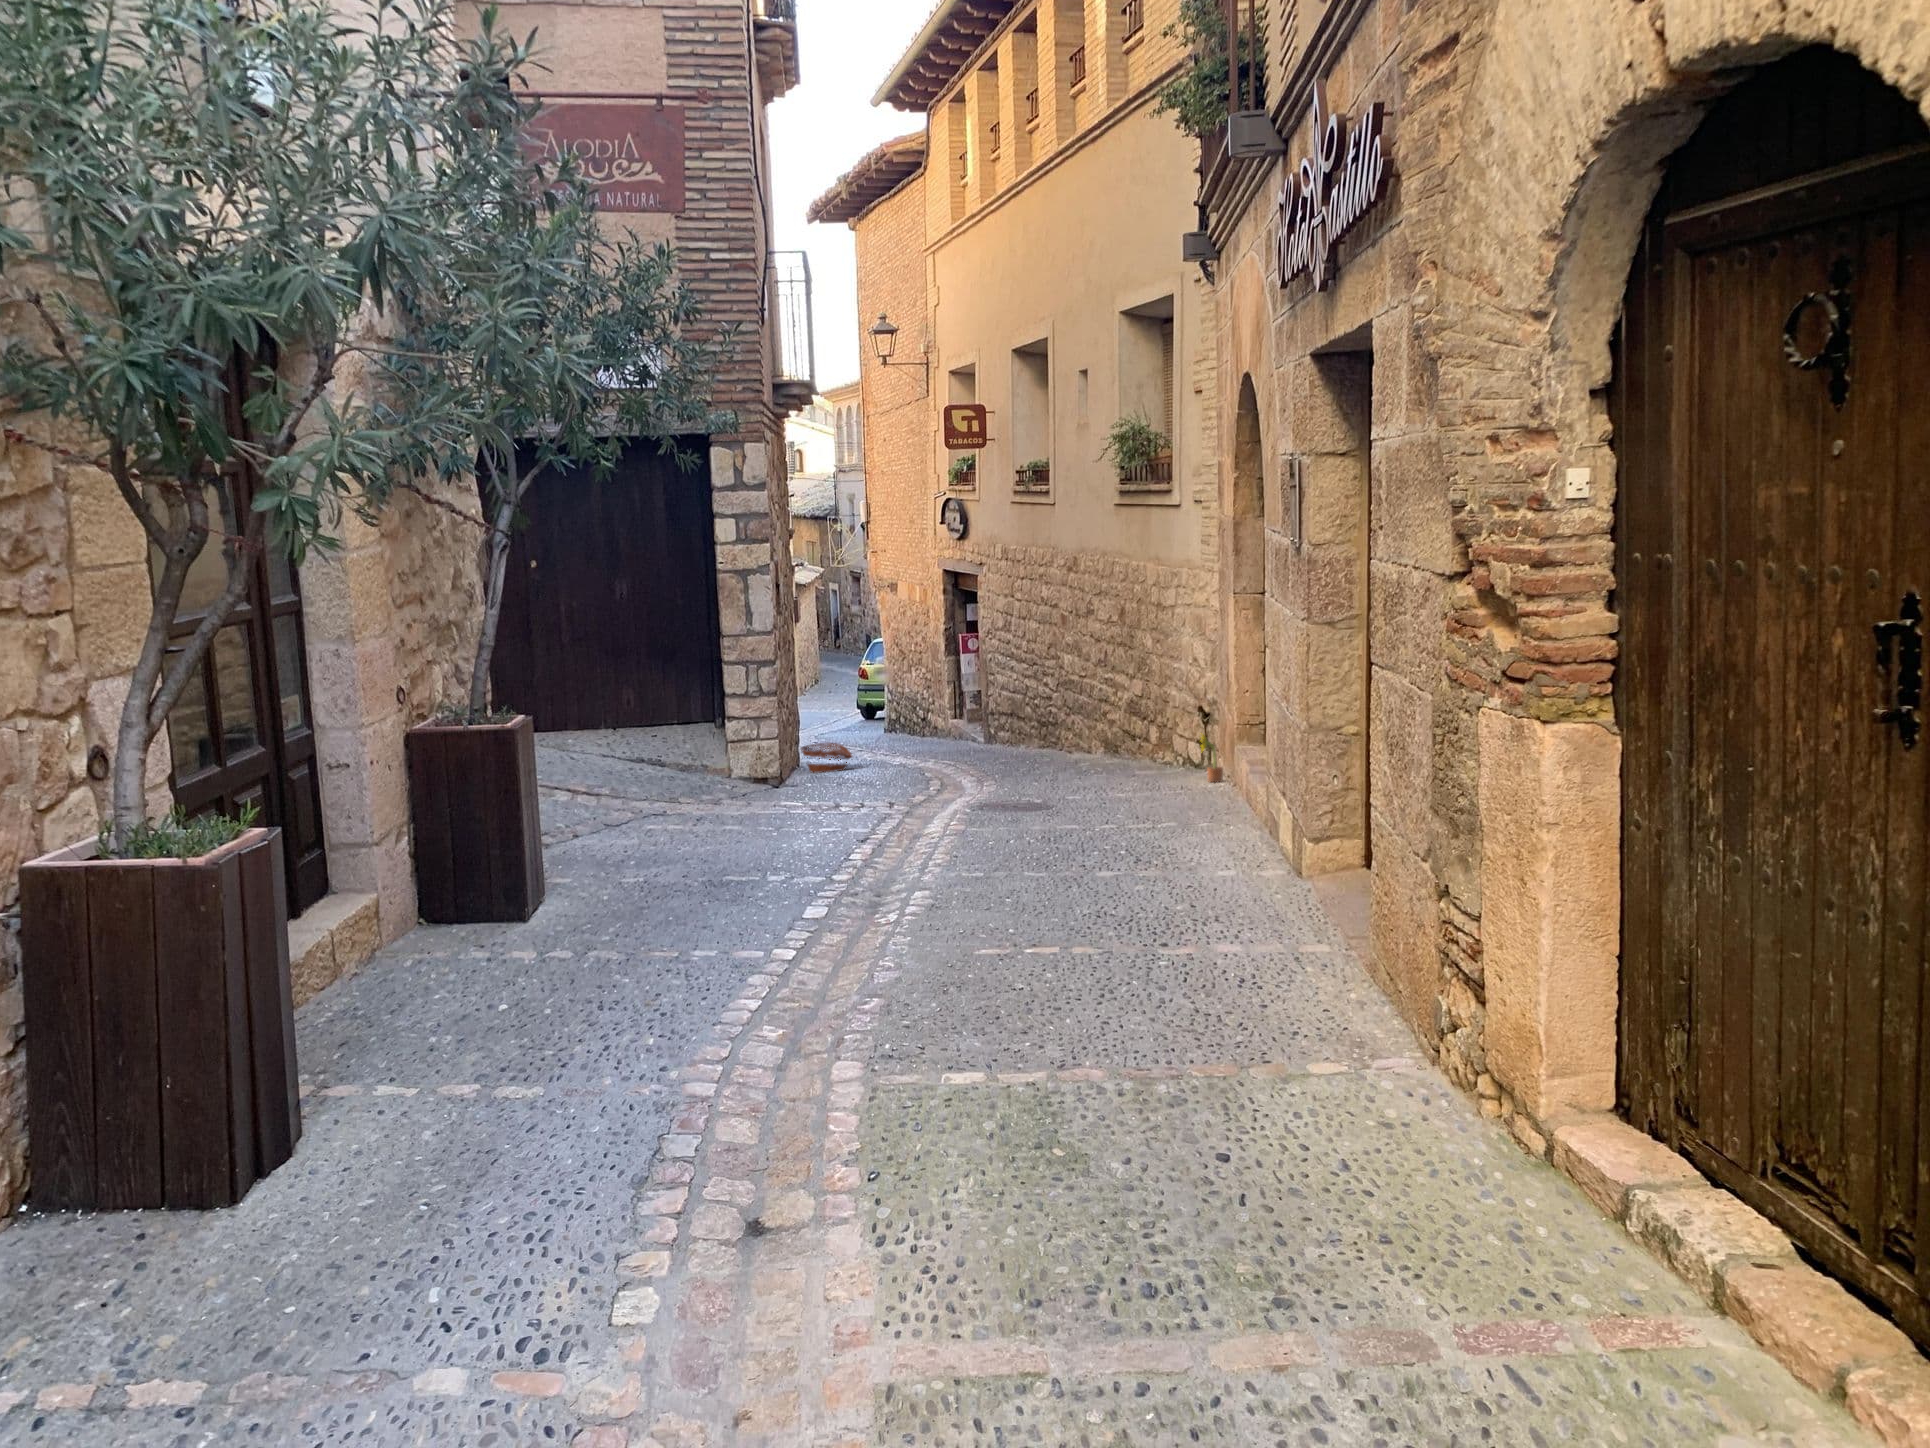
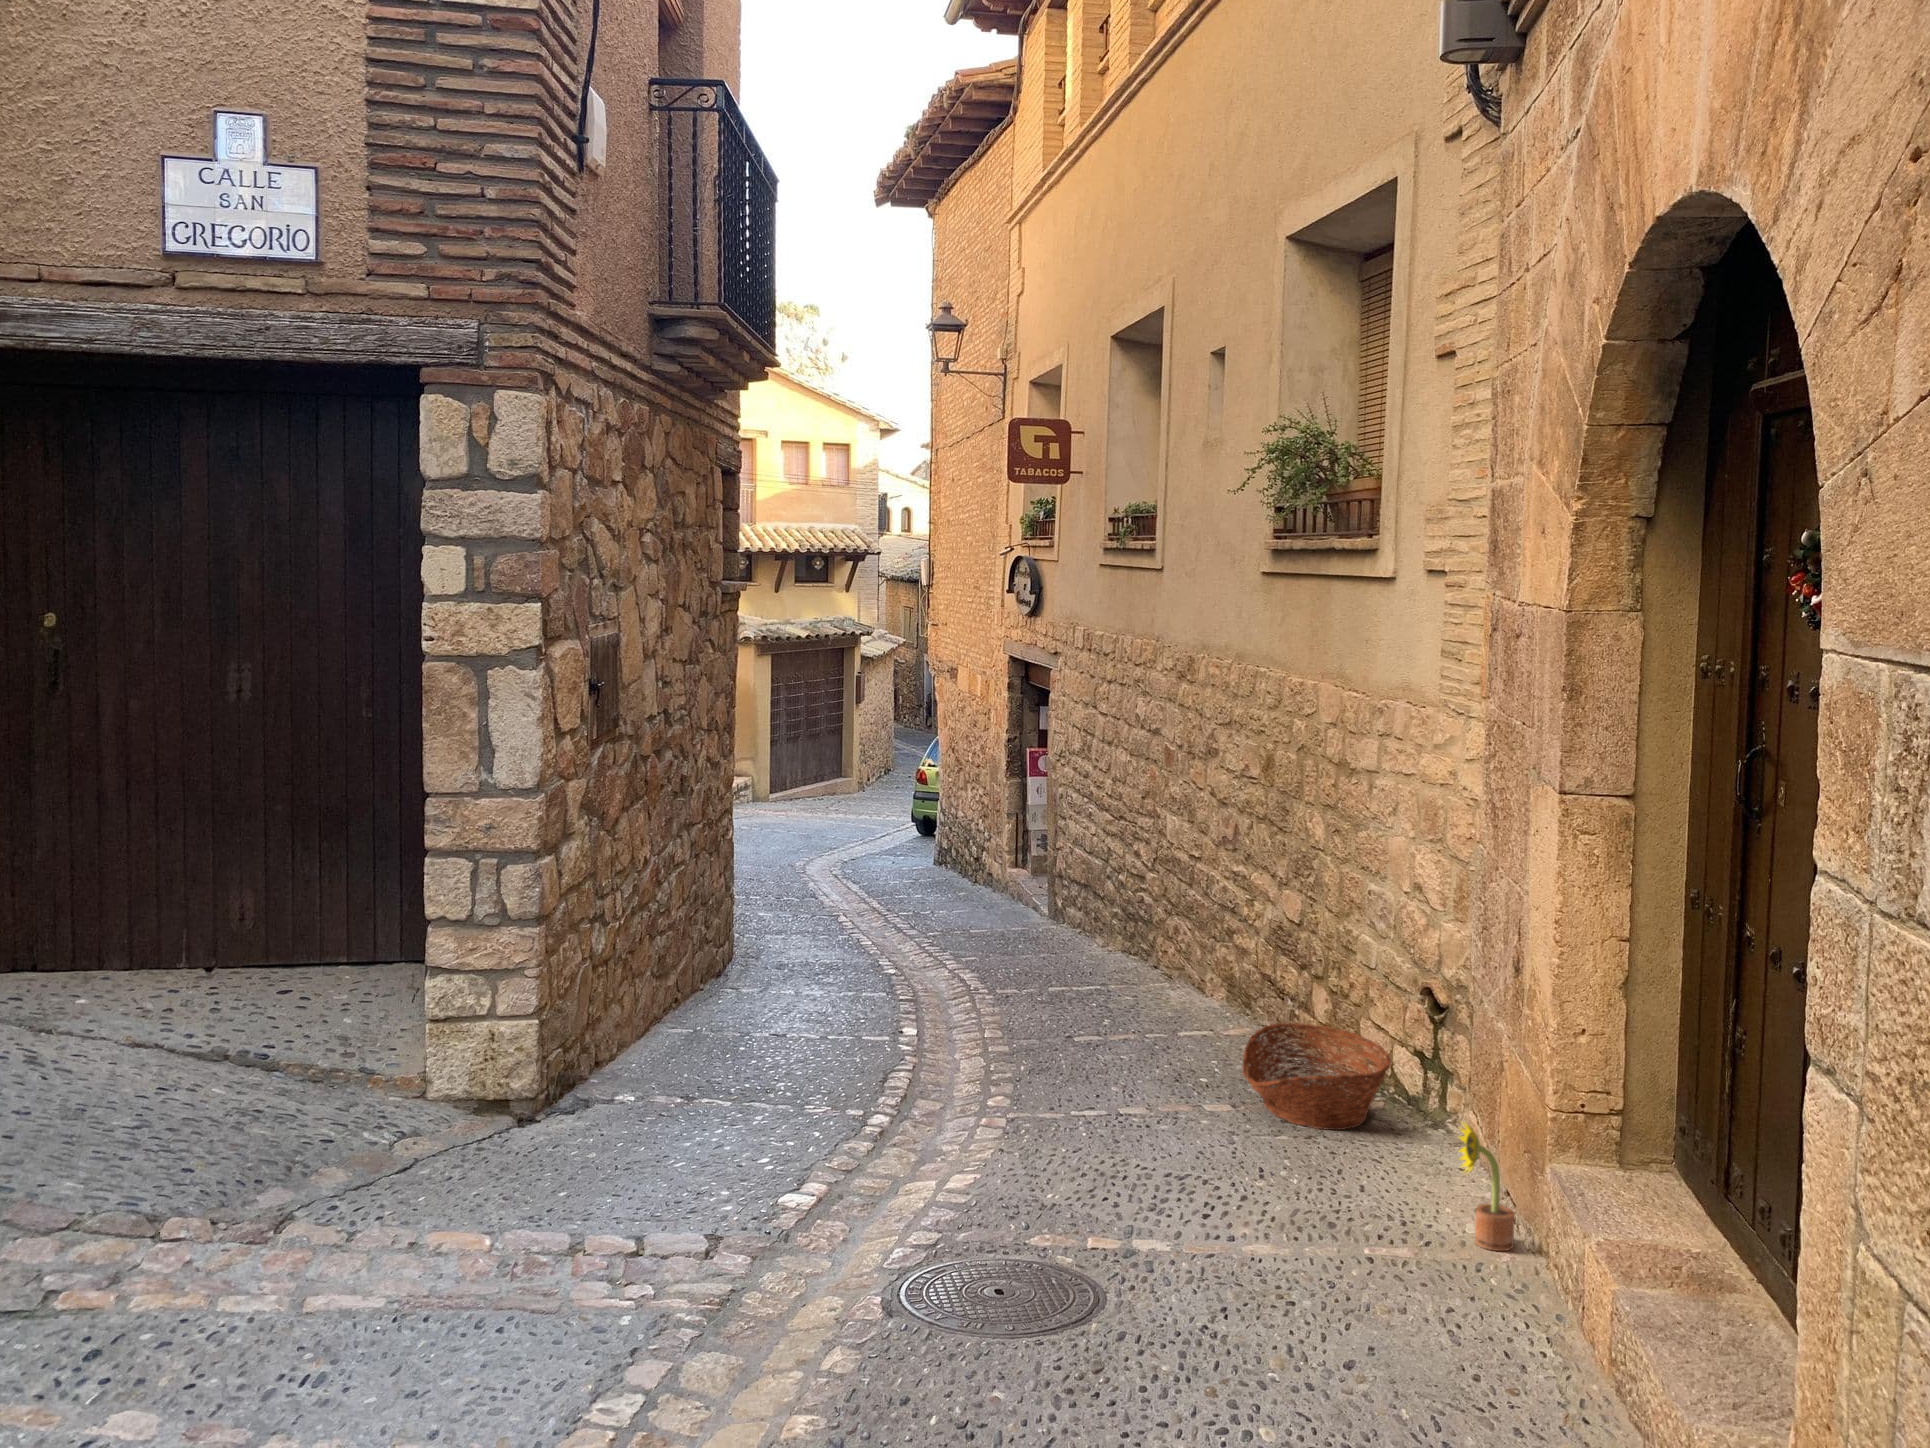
basket: present [801,743,853,773] -> present [1243,1023,1392,1130]

